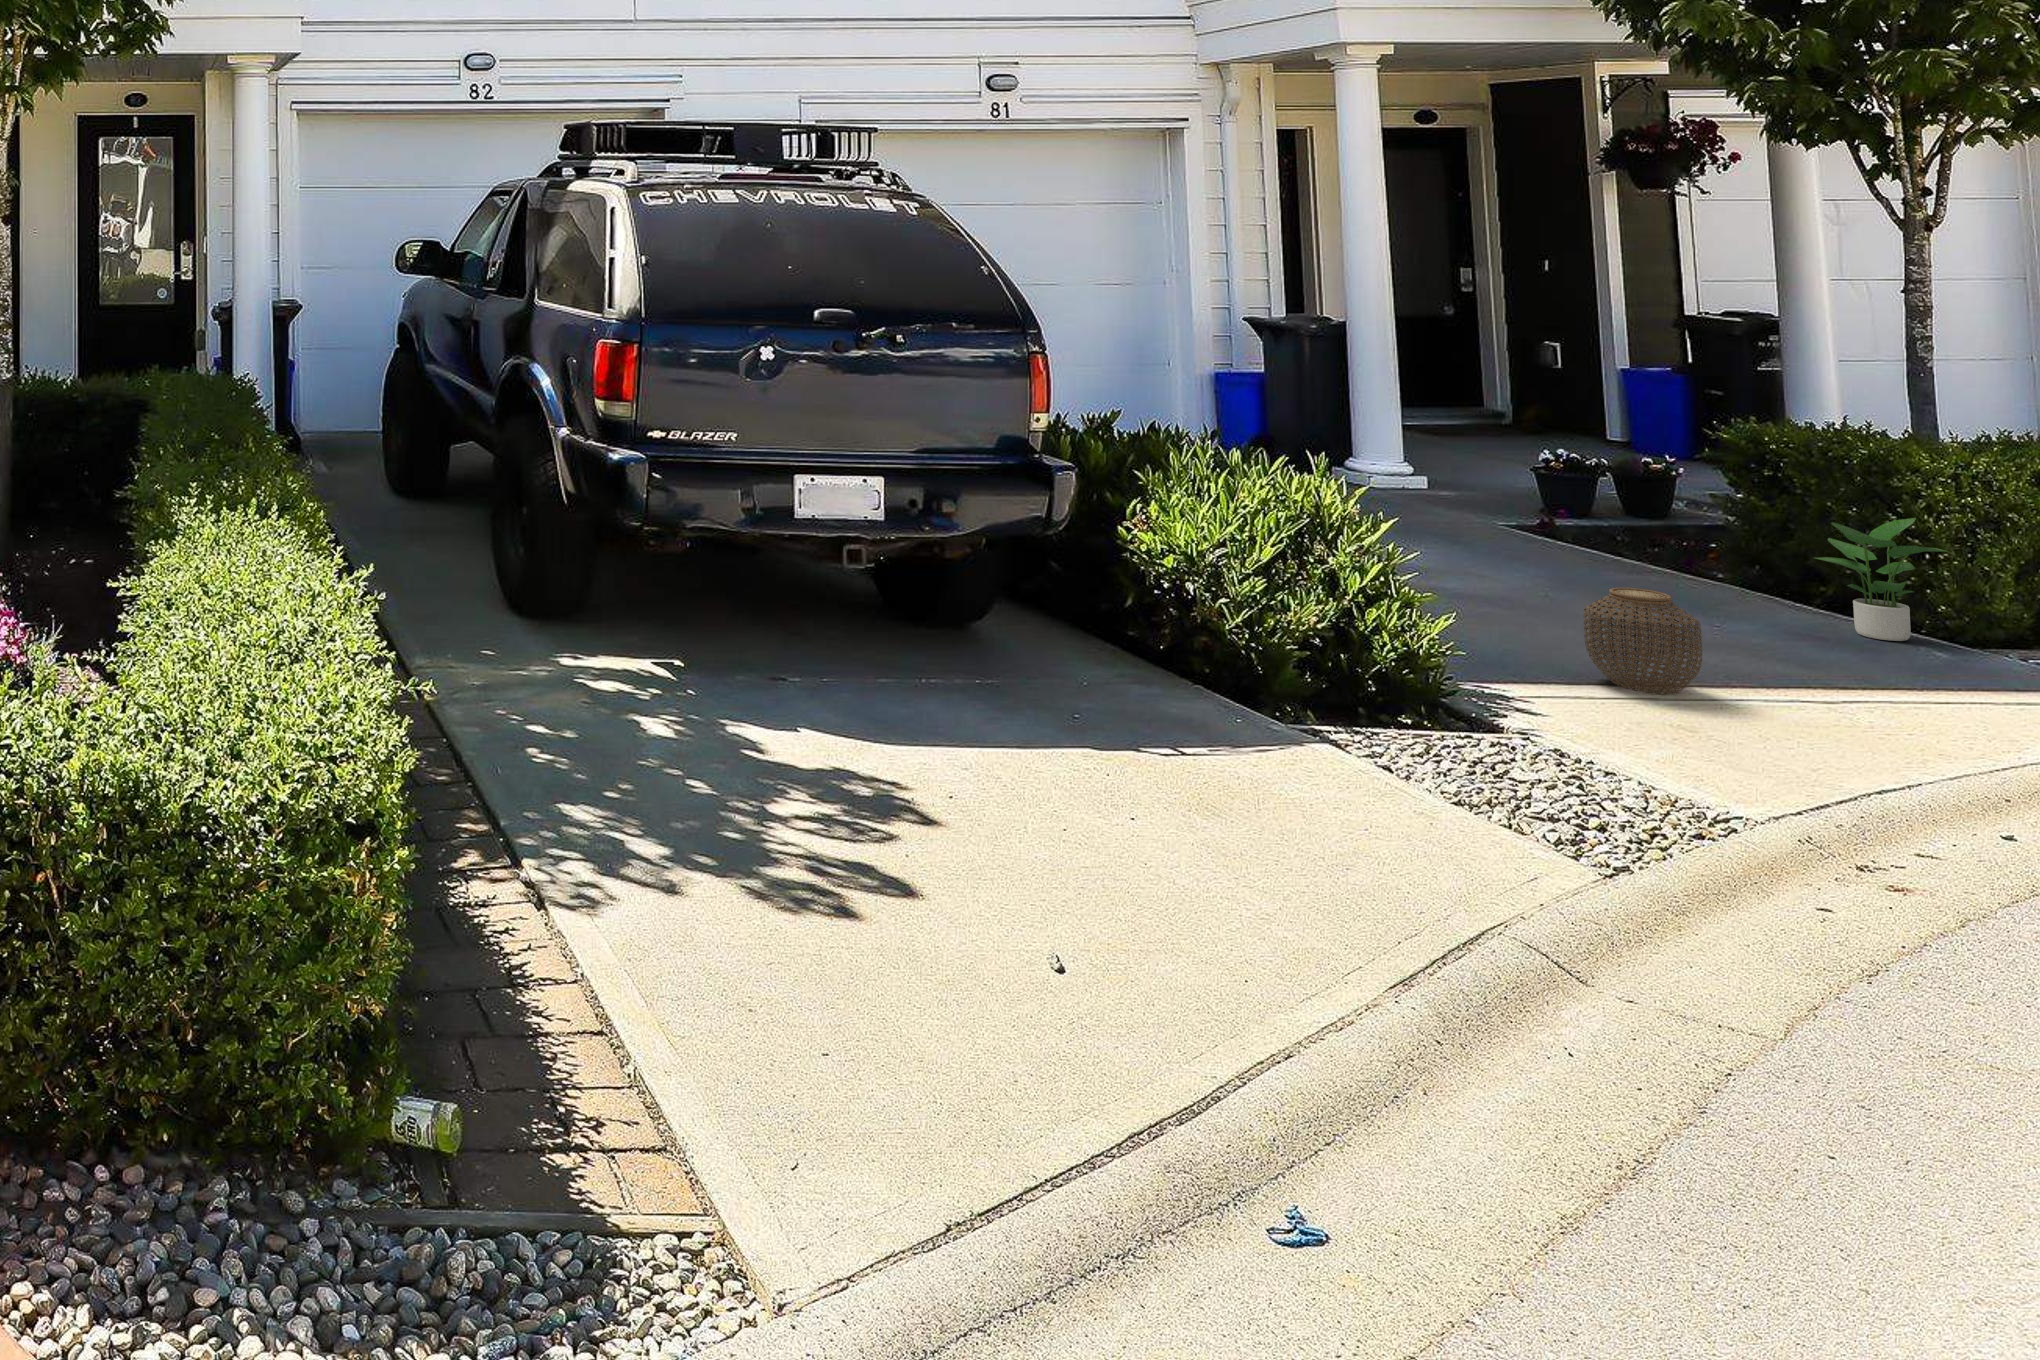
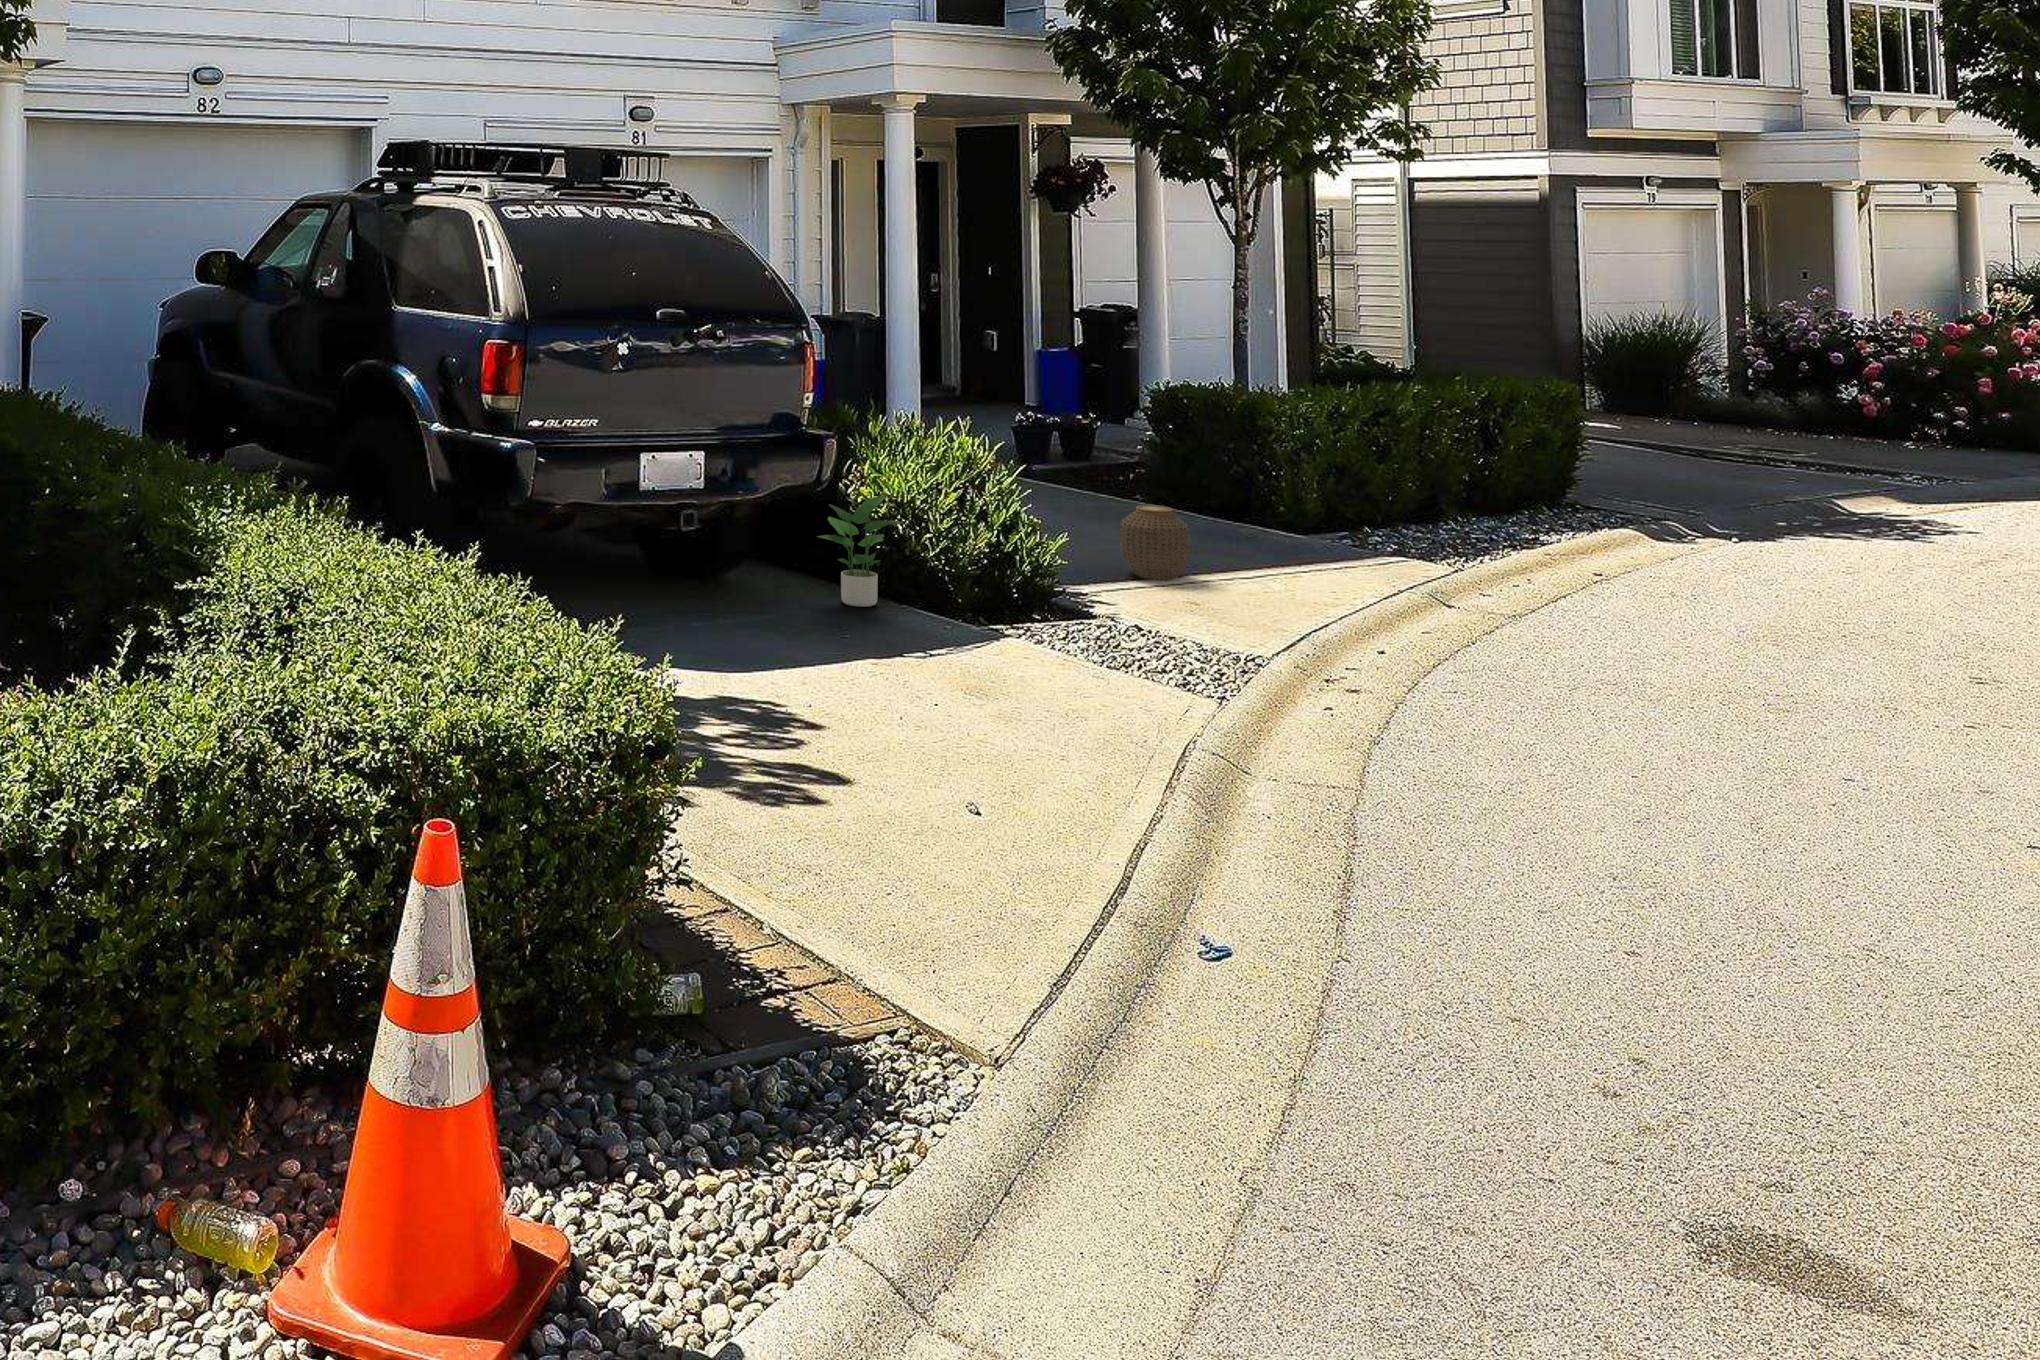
potted plant: present [1816,518,1946,641] -> present [817,495,903,607]

